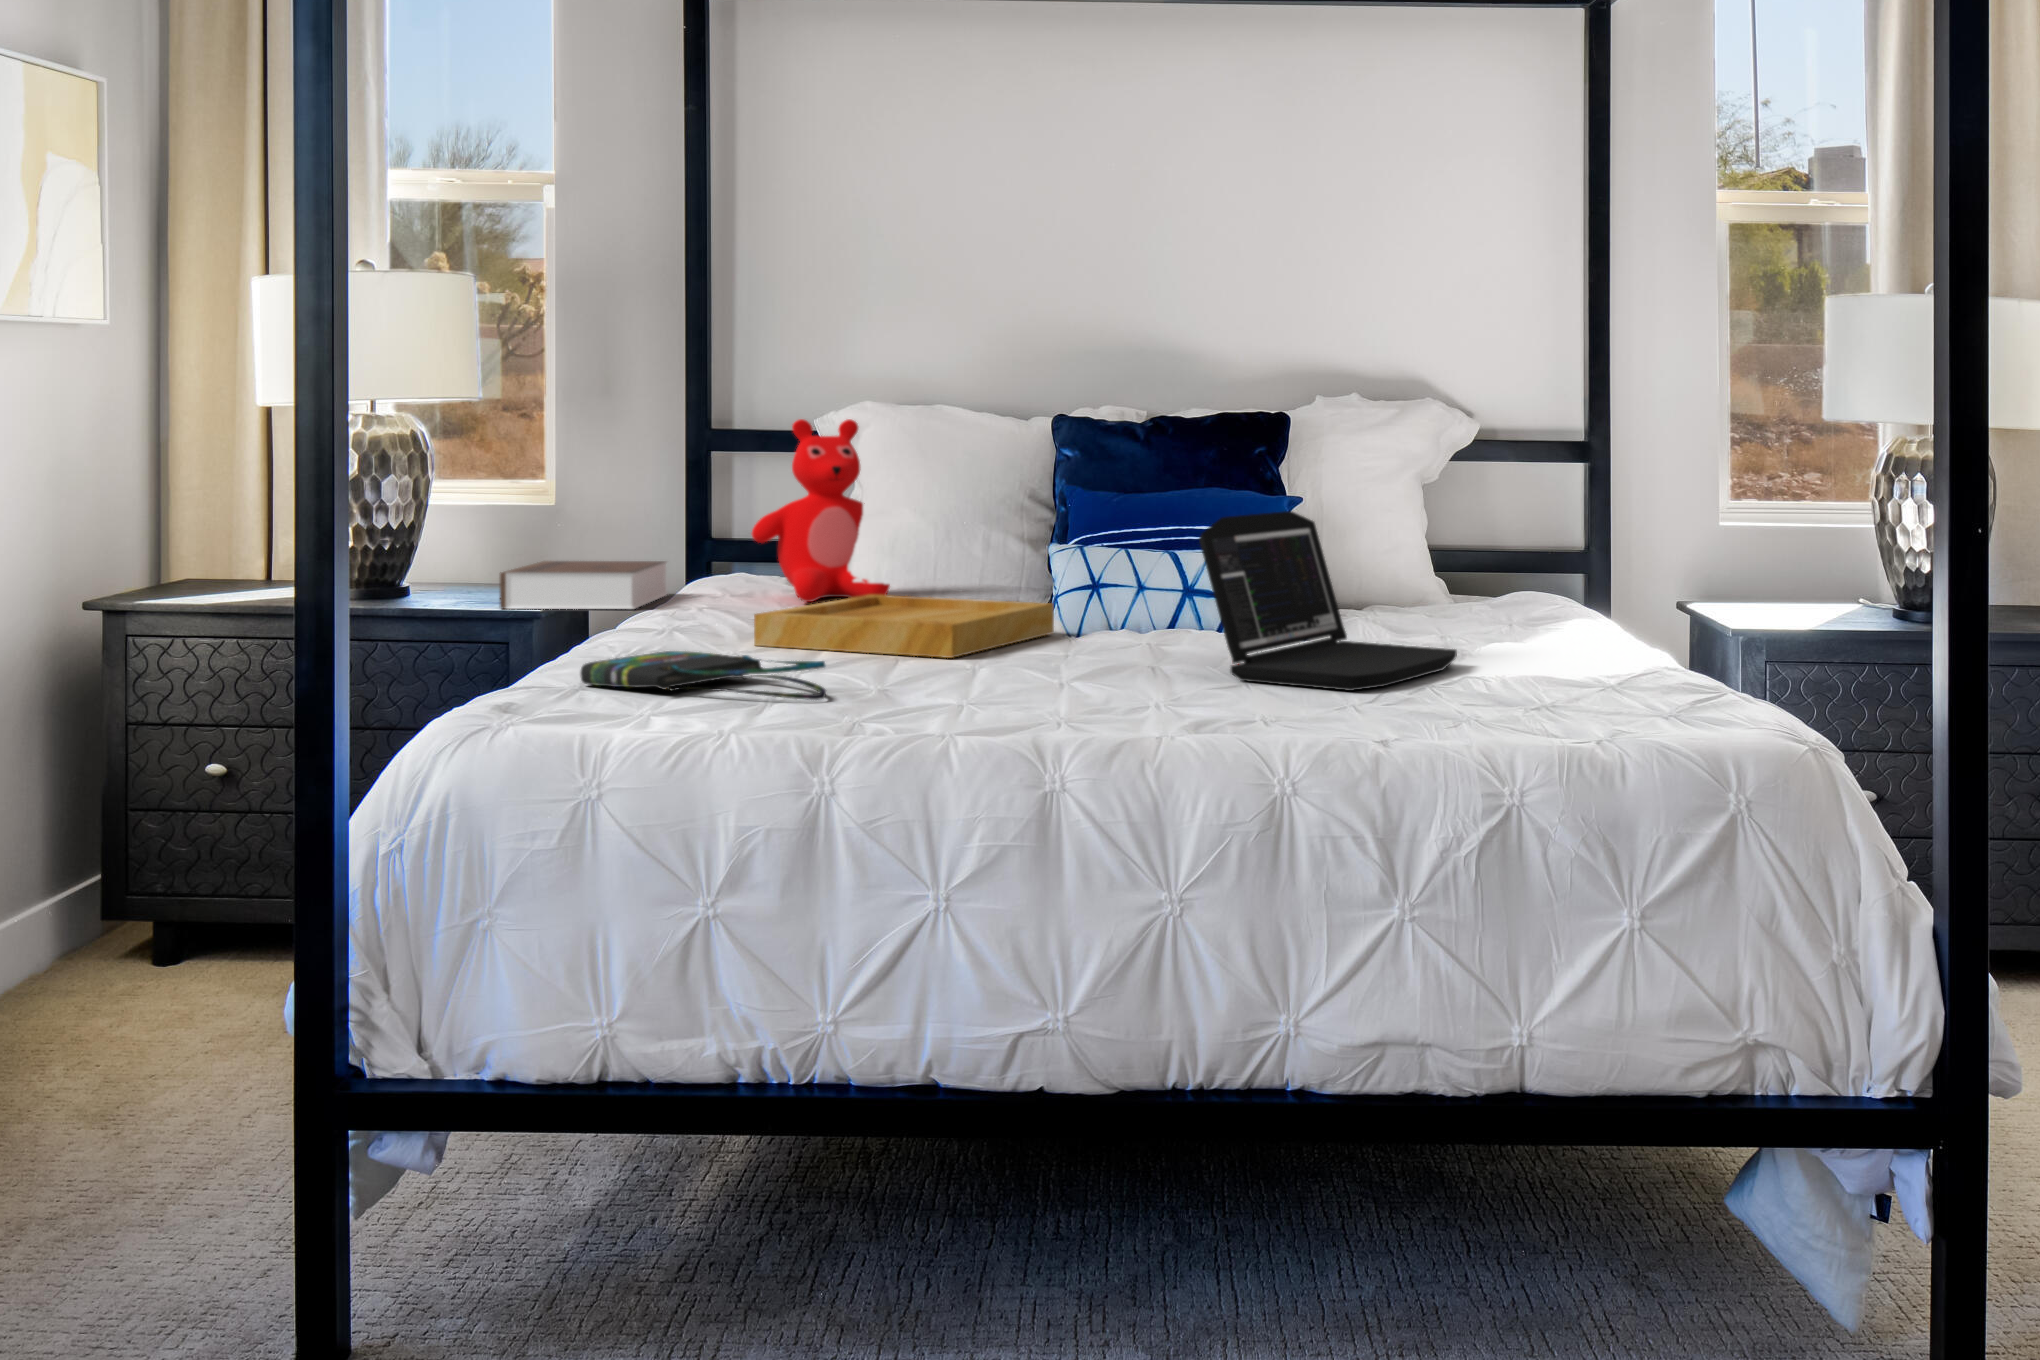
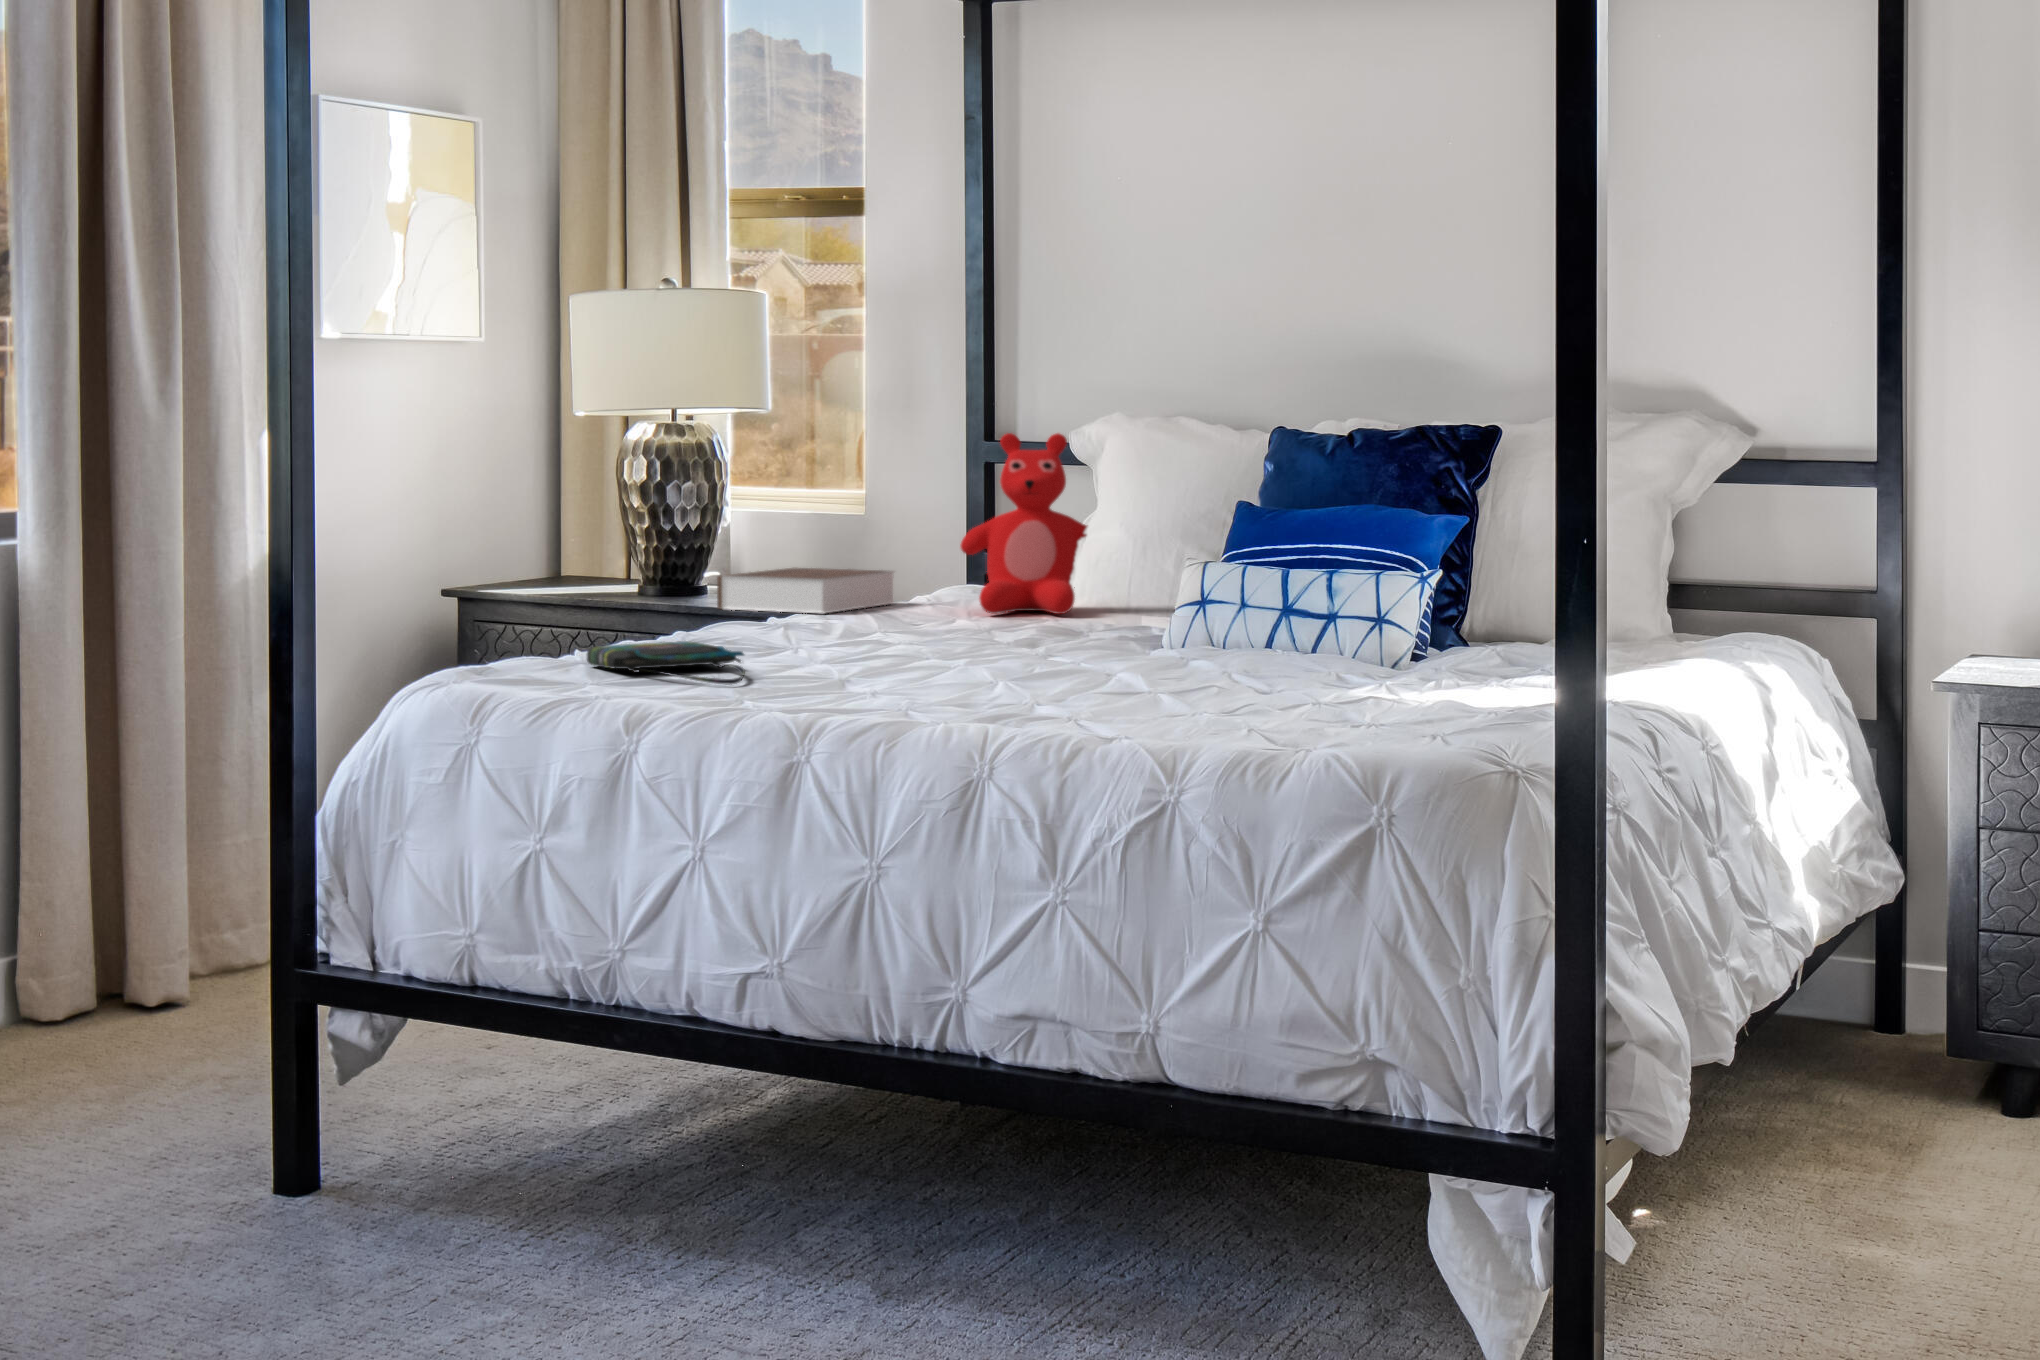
laptop: present [1199,511,1457,691] -> none [1116,527,1411,704]
tray: present [754,595,1054,658] -> none [825,605,1121,662]

